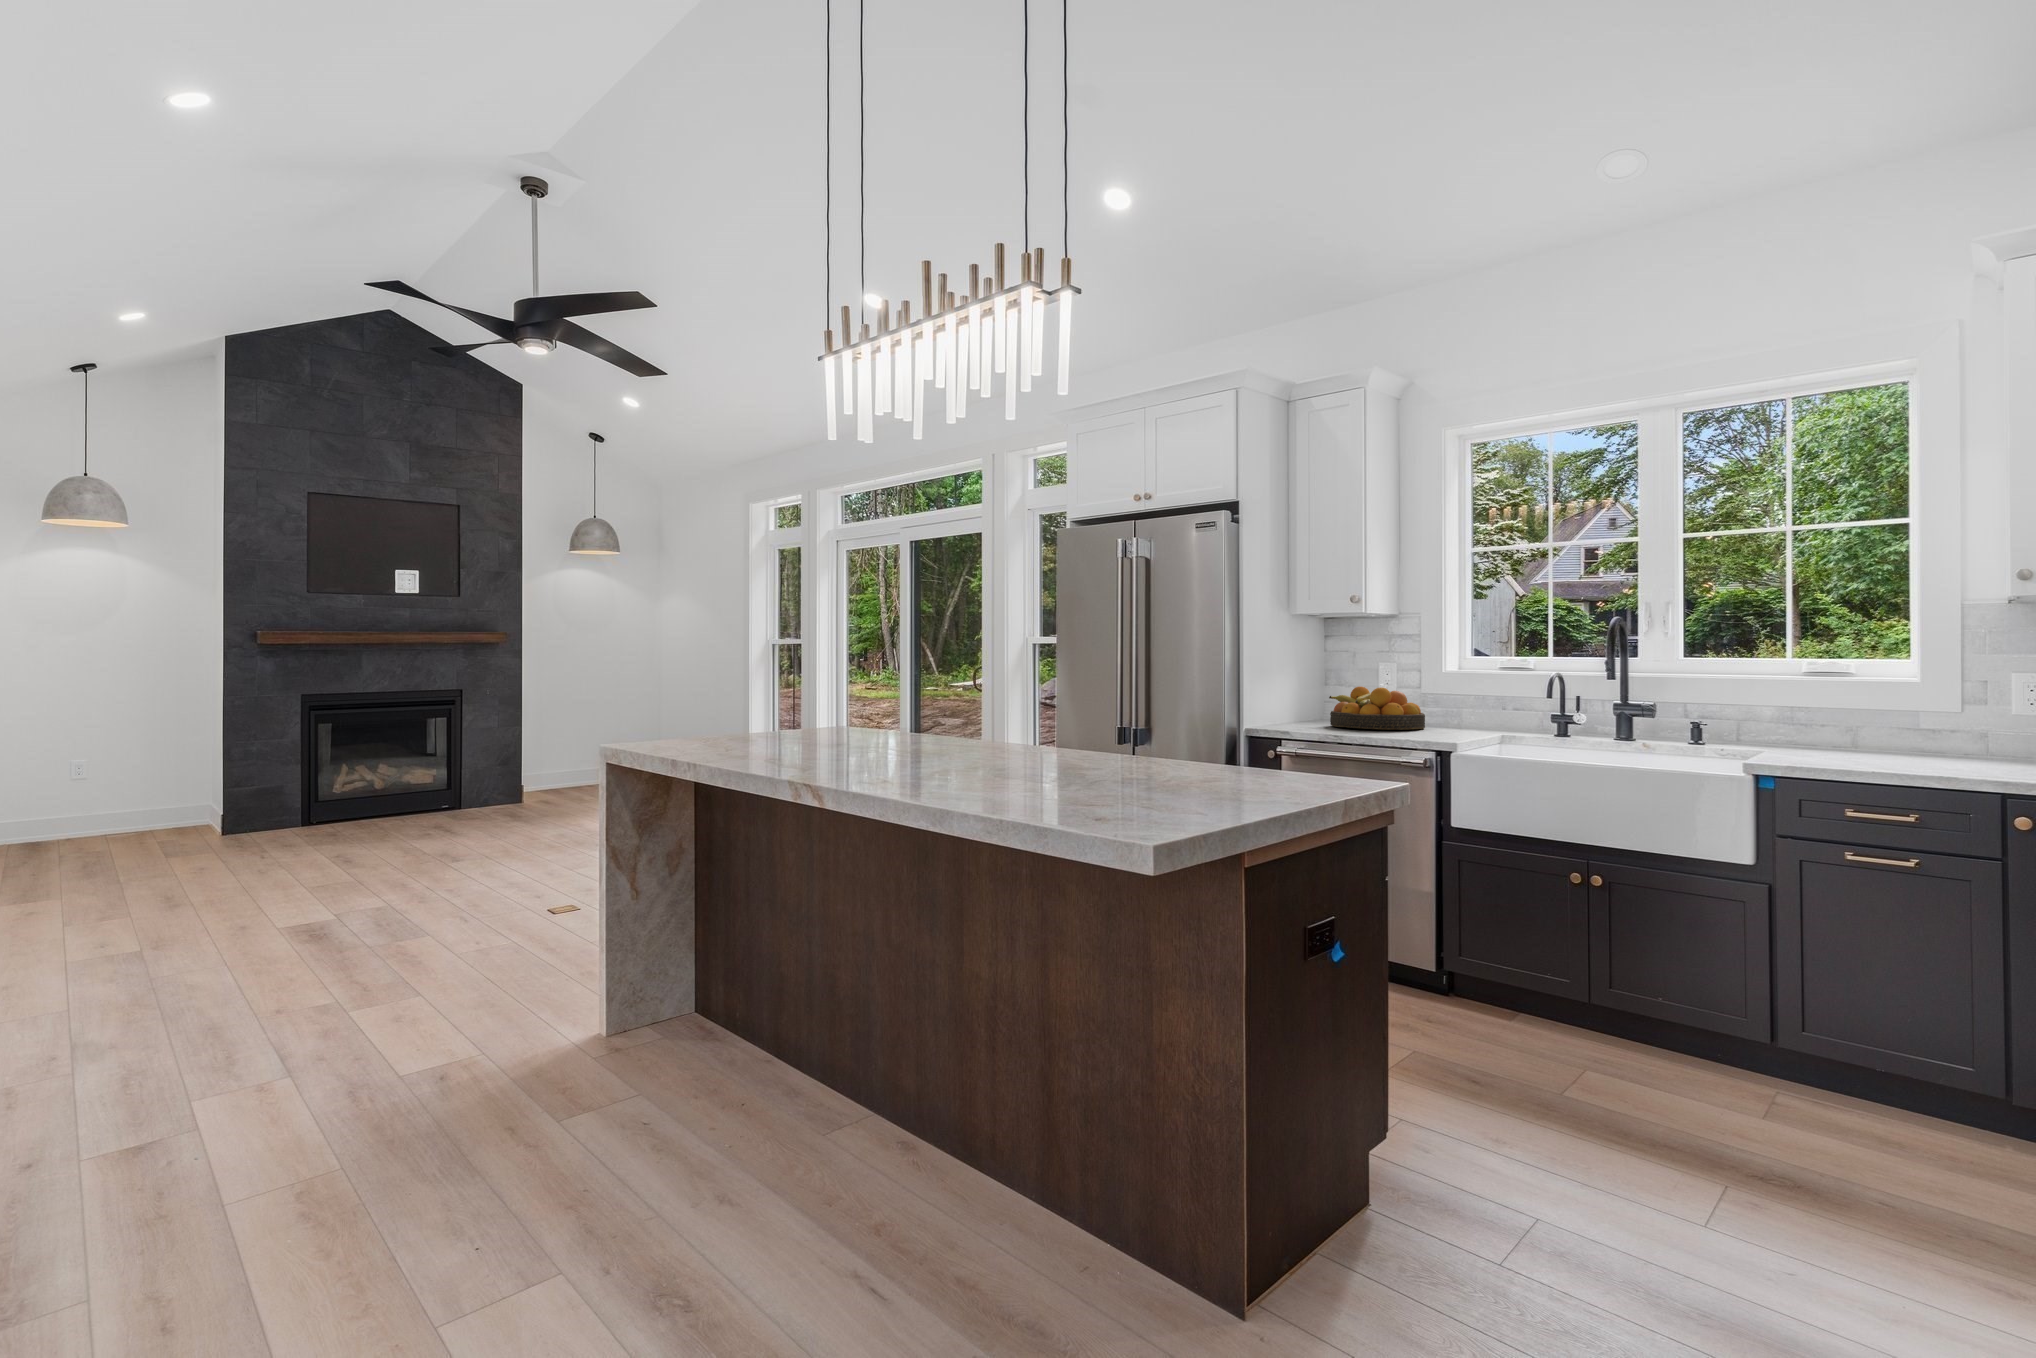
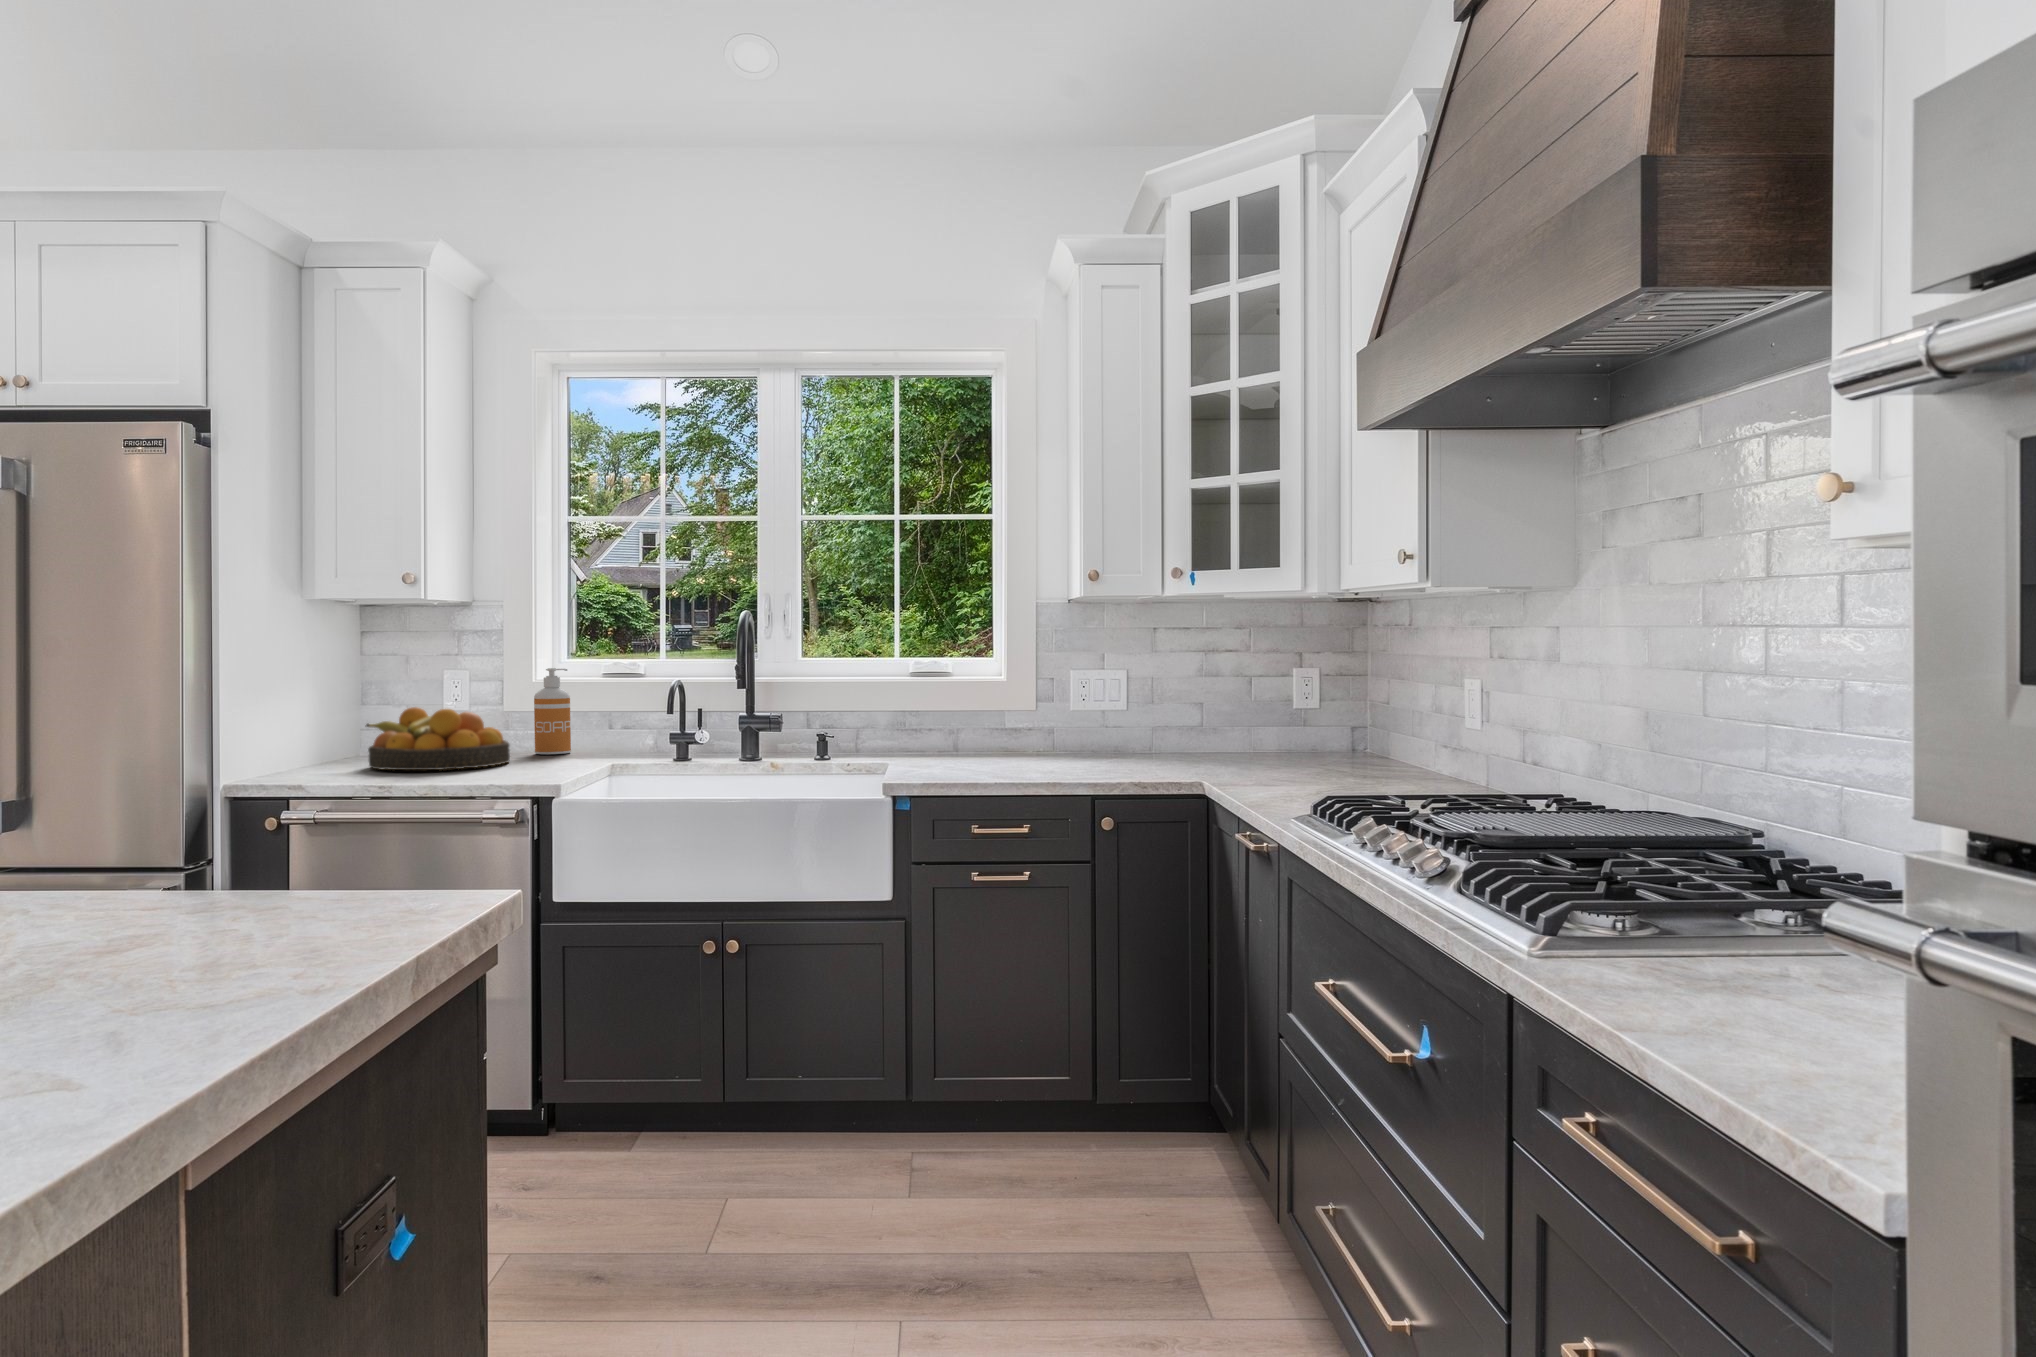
soap dispenser: none [1444,662,1472,726] -> present [534,668,571,754]

